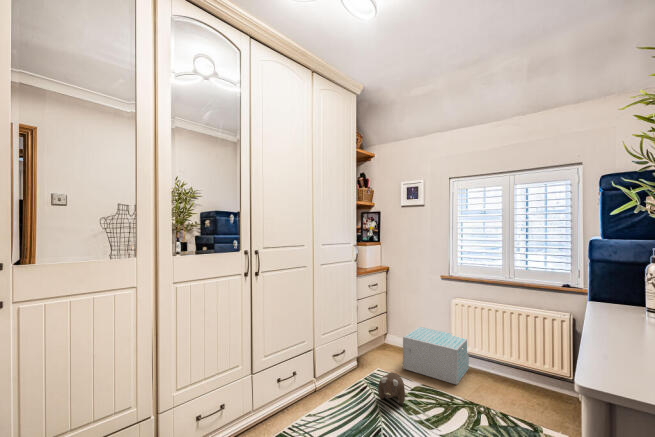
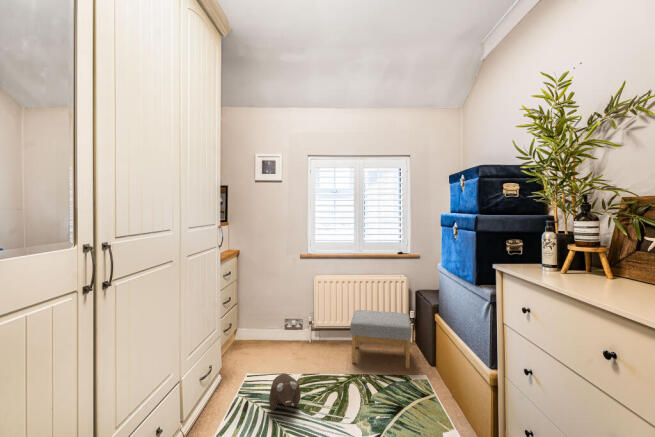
storage box: present [403,327,469,385] -> none [273,312,330,363]
footstool: none [478,341,564,421] -> present [350,310,412,369]

